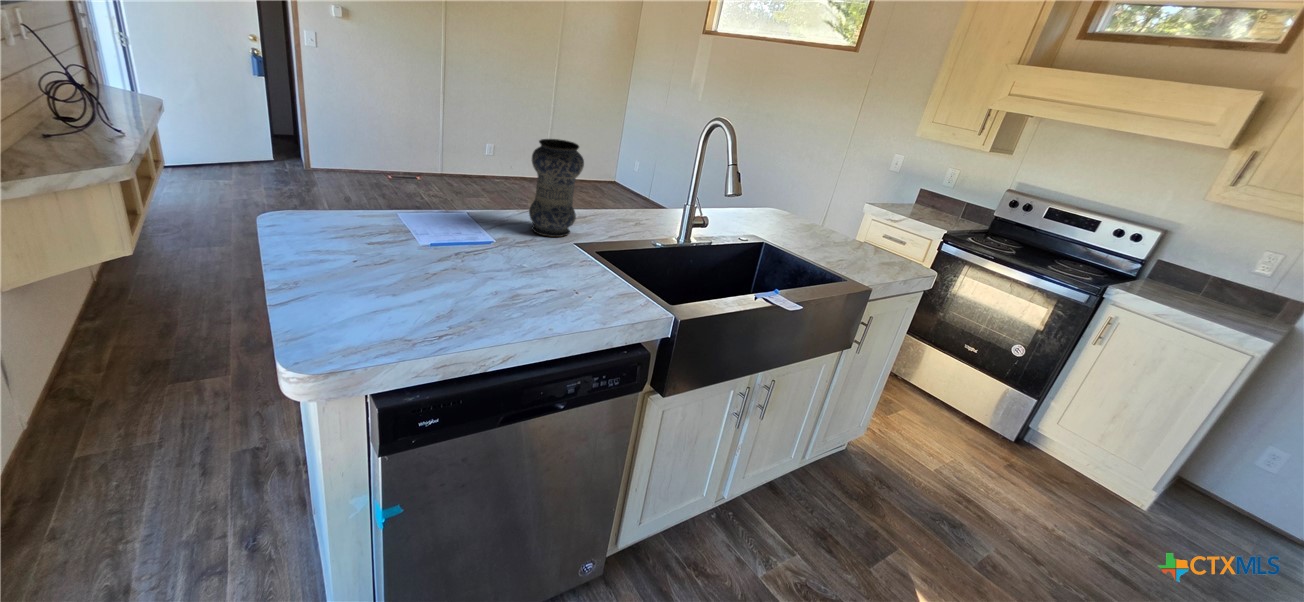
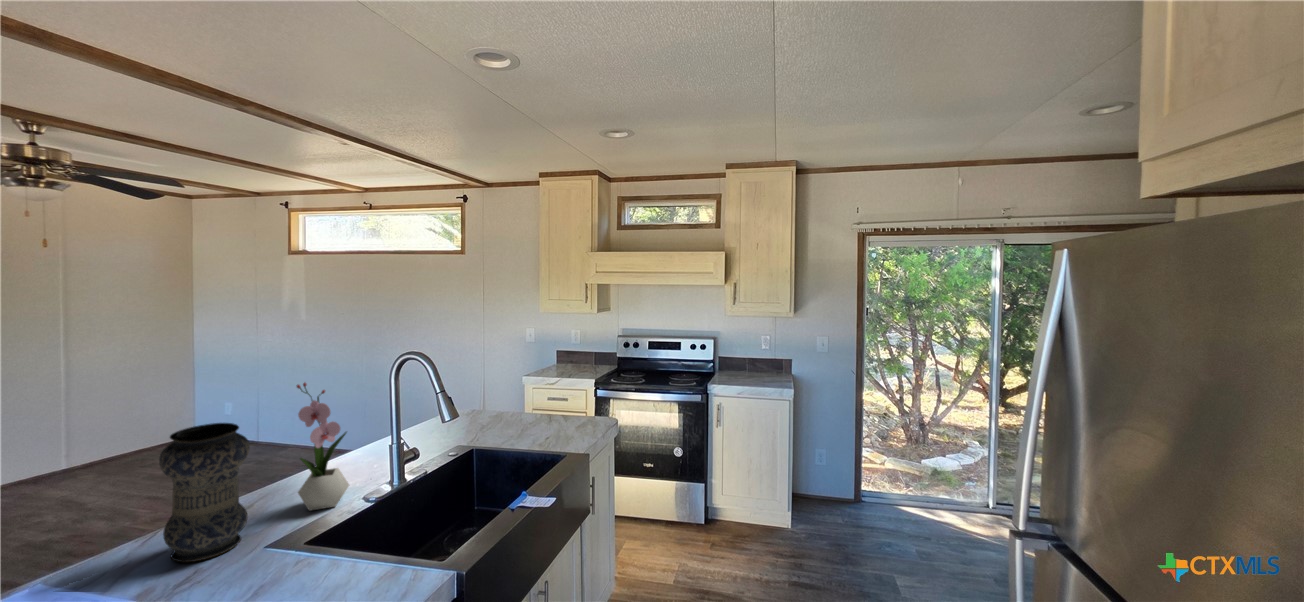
flower arrangement: none [613,126,656,239] -> present [297,383,349,511]

